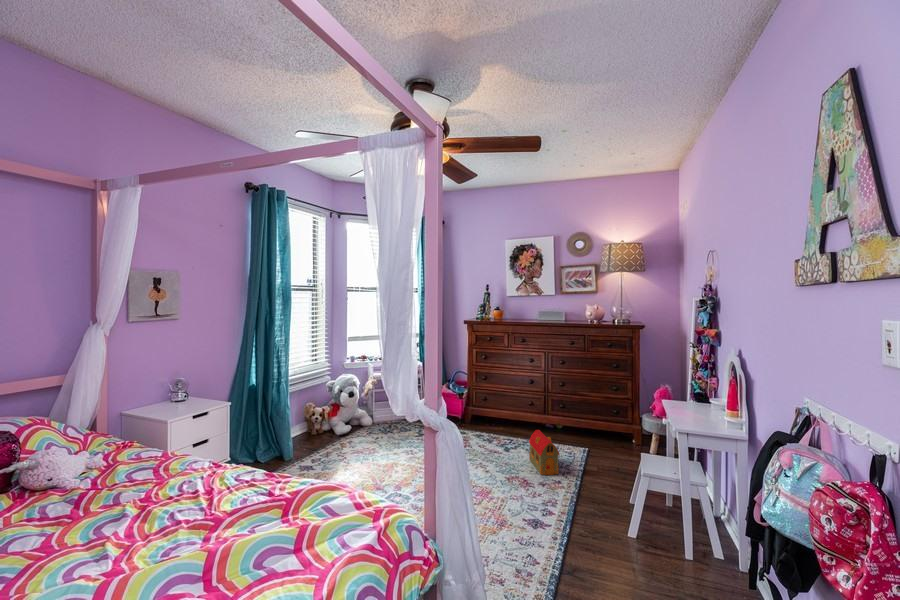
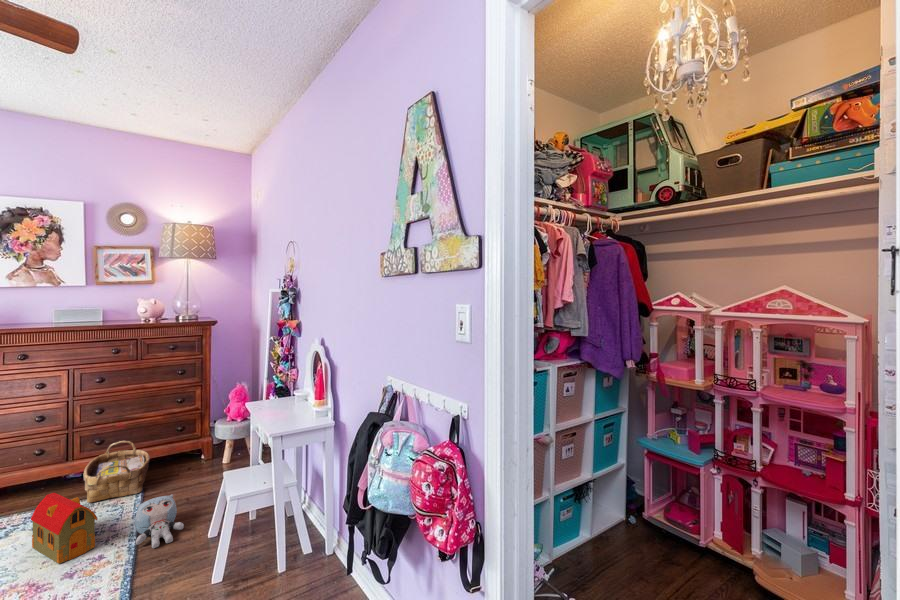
woven basket: none [554,409,592,450] -> present [84,441,150,503]
plush toy: none [580,455,611,492] -> present [135,494,184,548]

